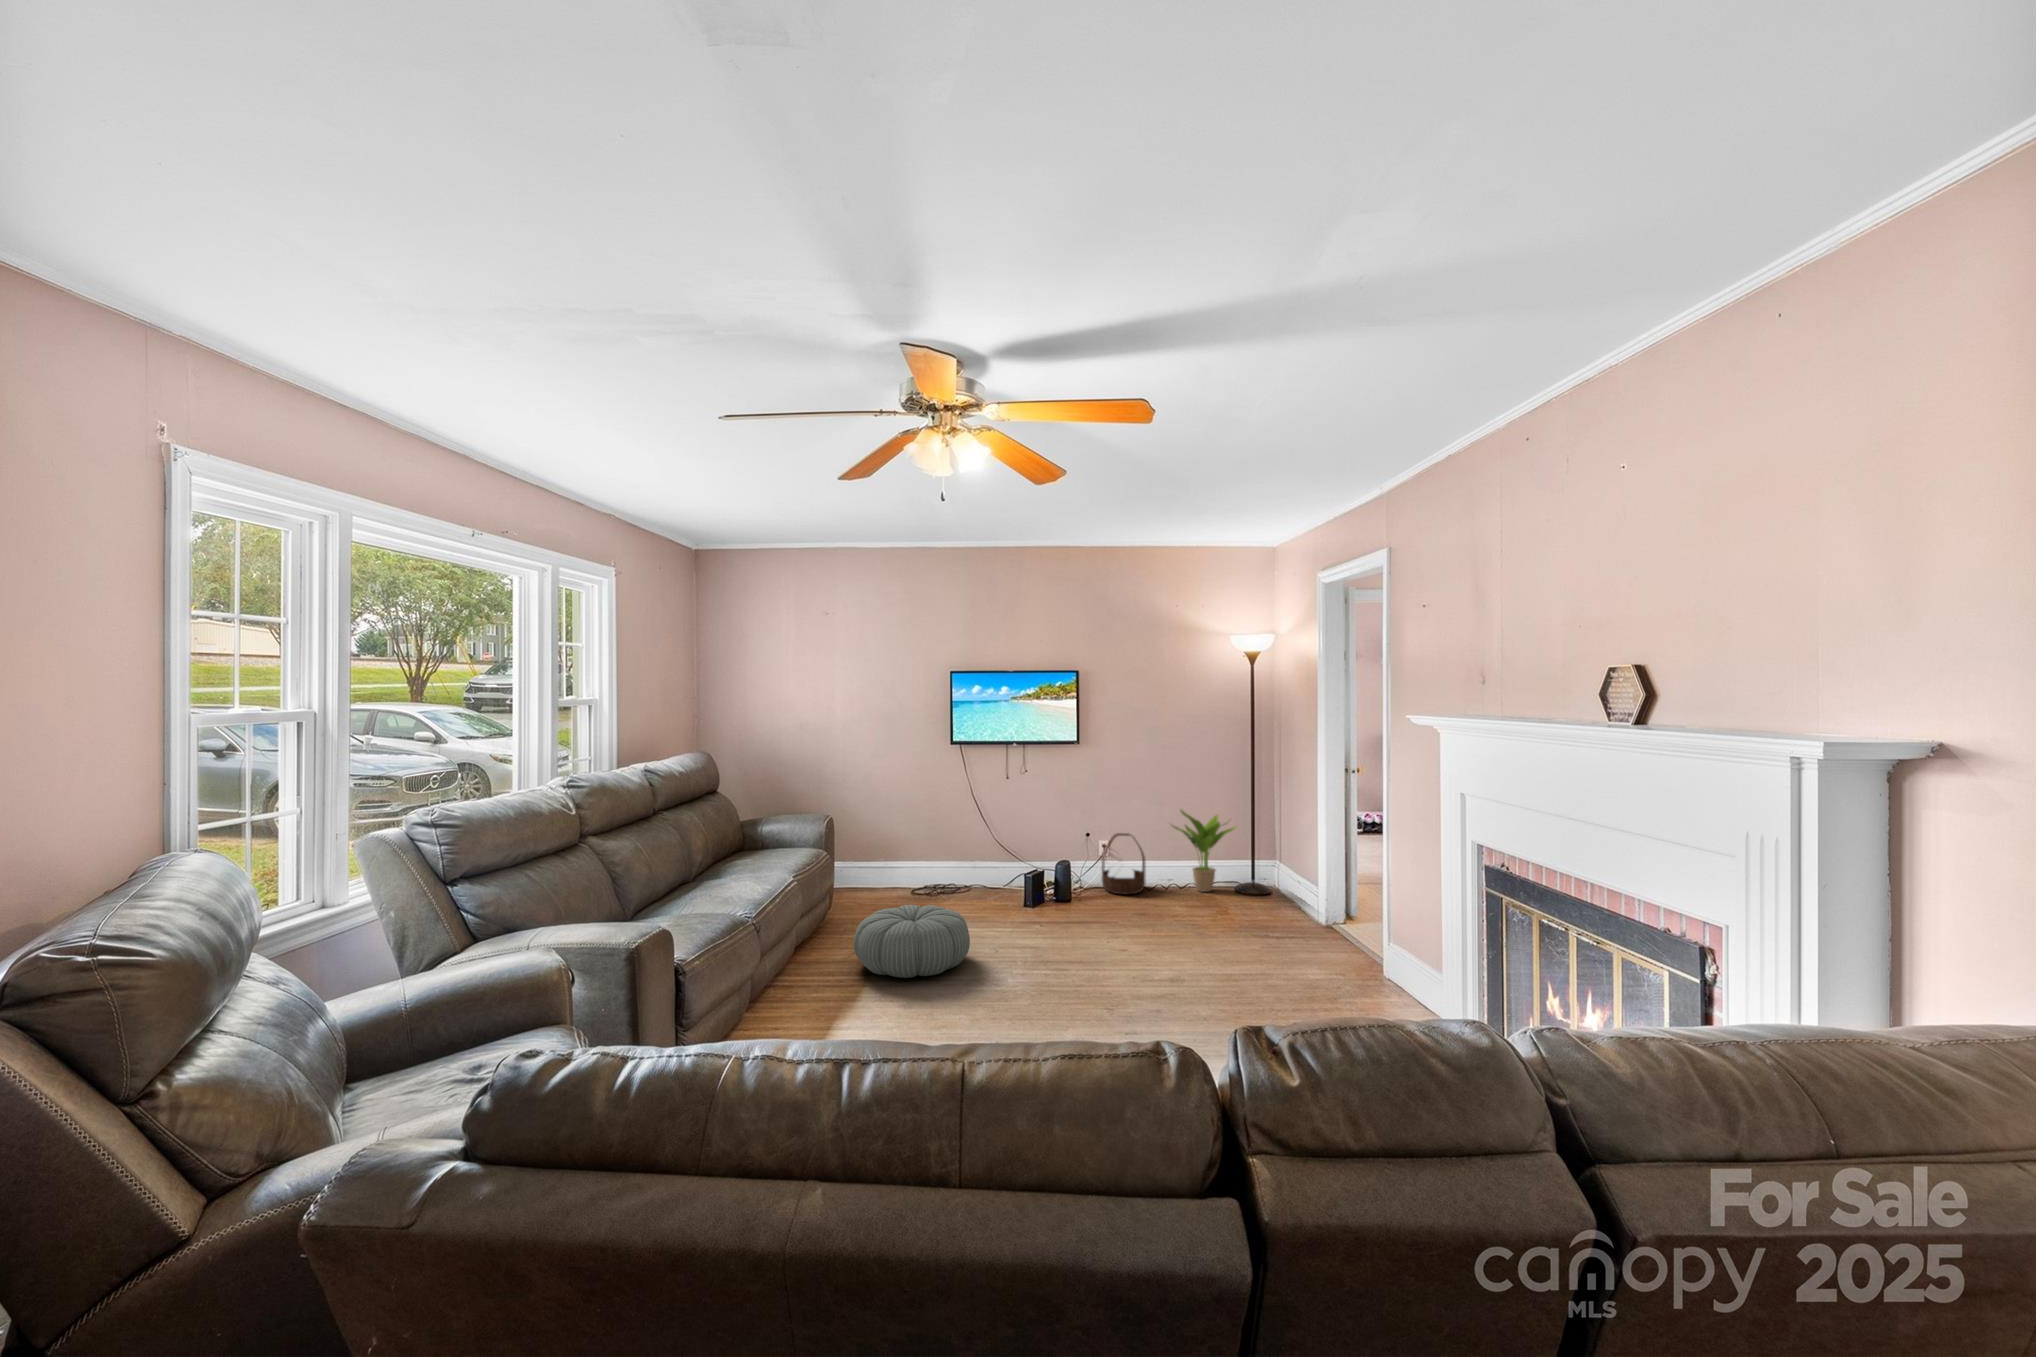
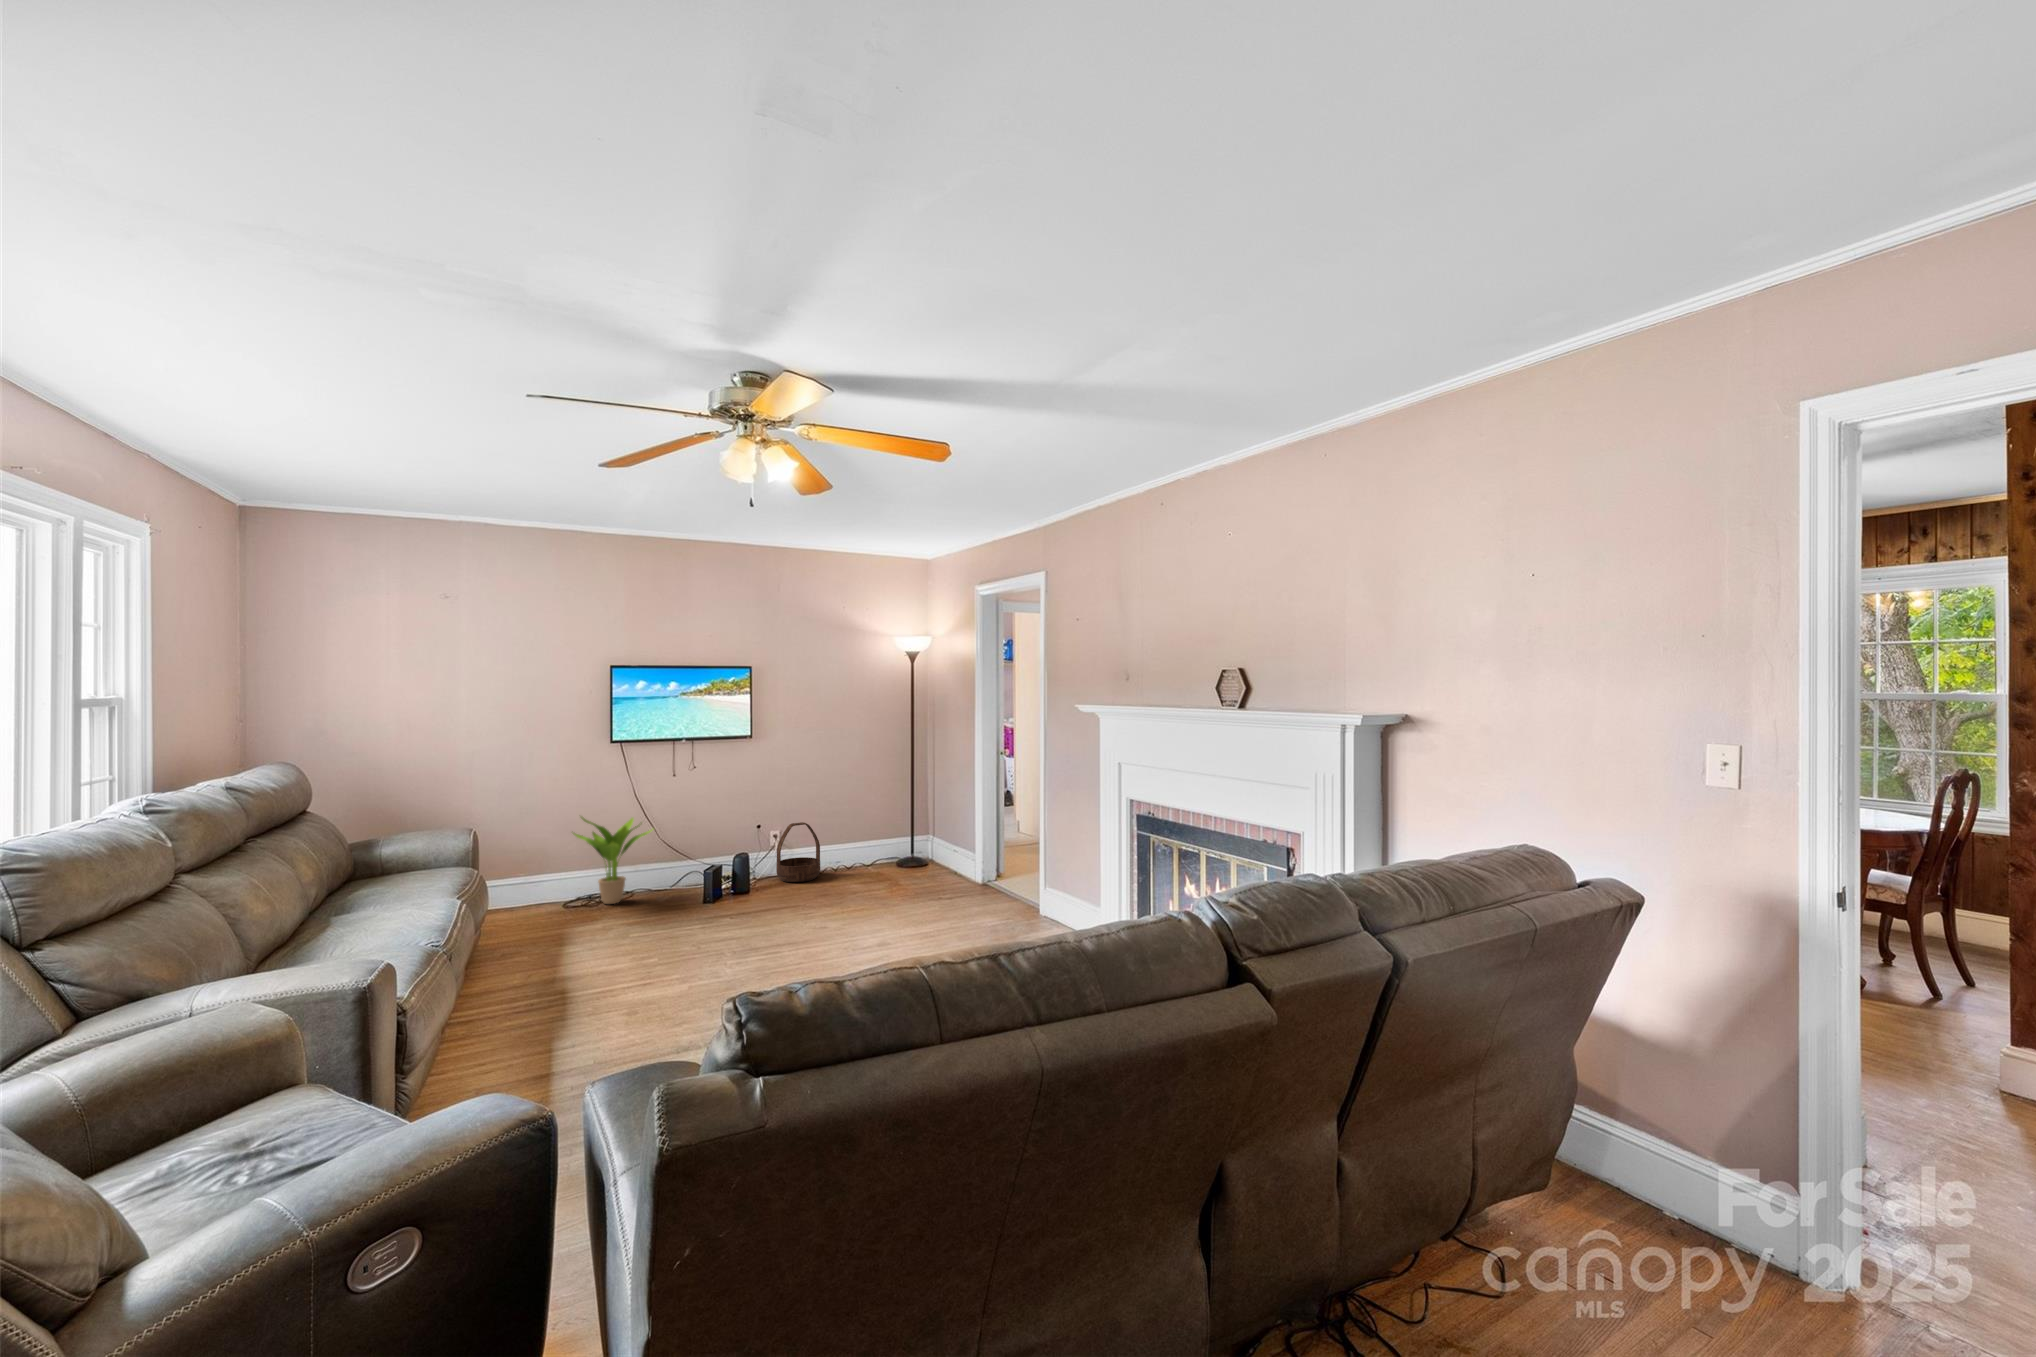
potted plant: present [1173,810,1236,892] -> present [573,817,652,904]
pouf: present [854,905,970,978] -> none [543,913,682,993]

